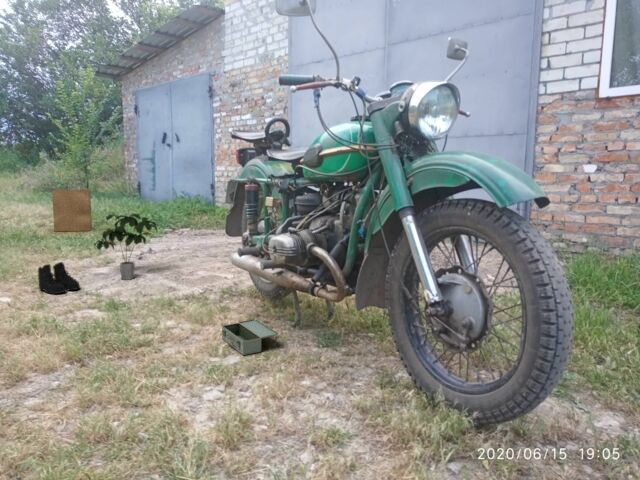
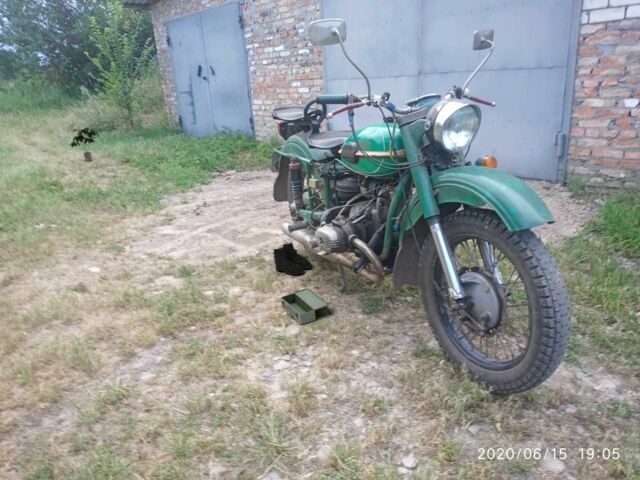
cardboard box: present [52,189,92,232] -> none [108,139,147,182]
potted plant: present [94,214,157,280] -> present [70,128,99,161]
boots: present [38,262,80,294] -> present [273,242,312,275]

